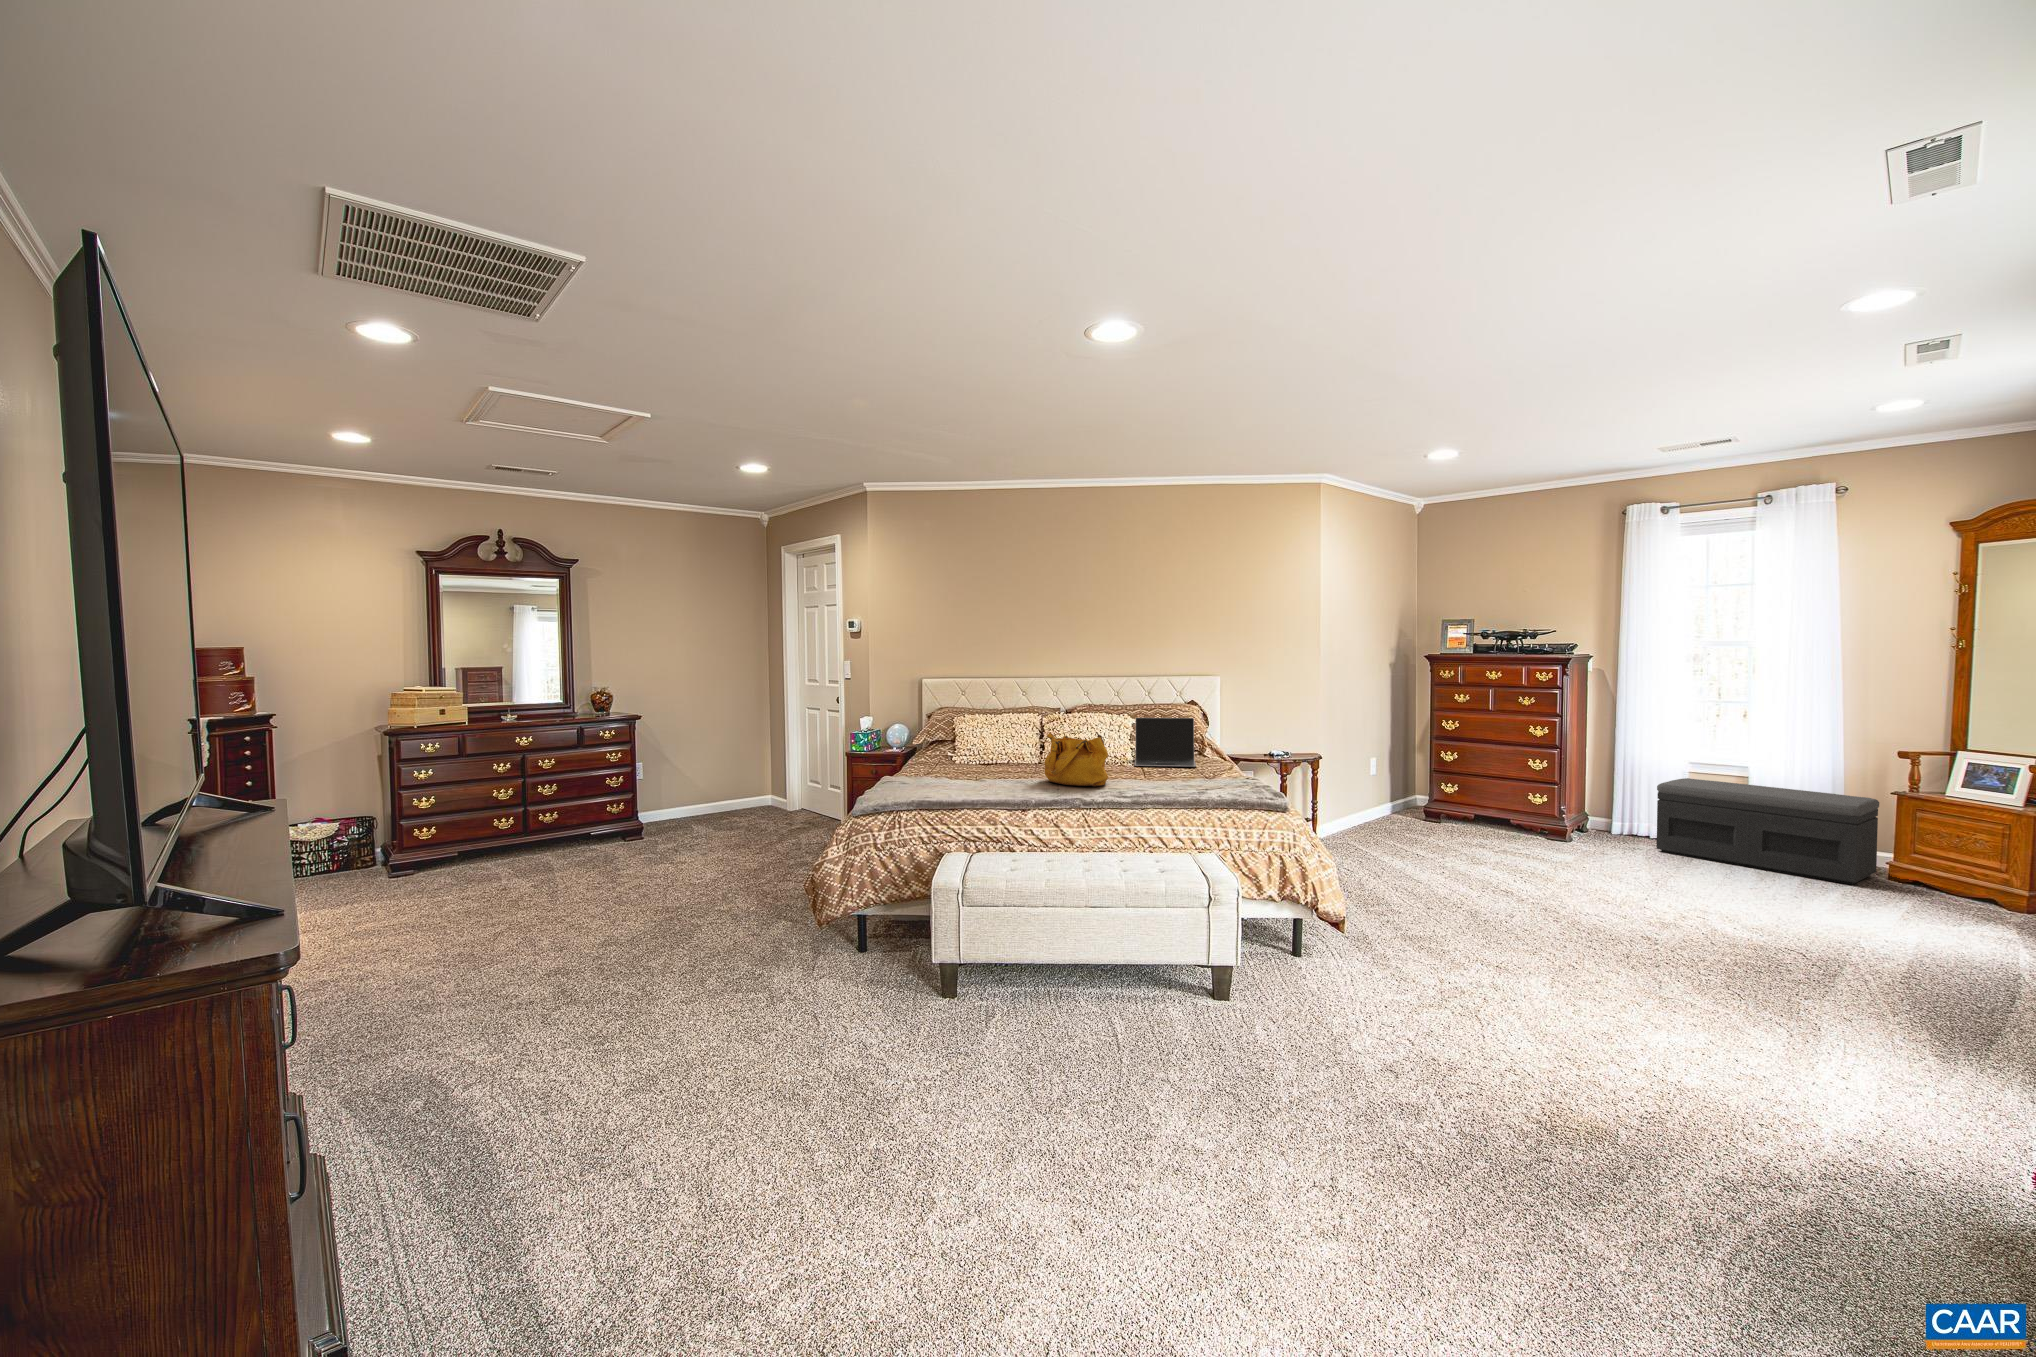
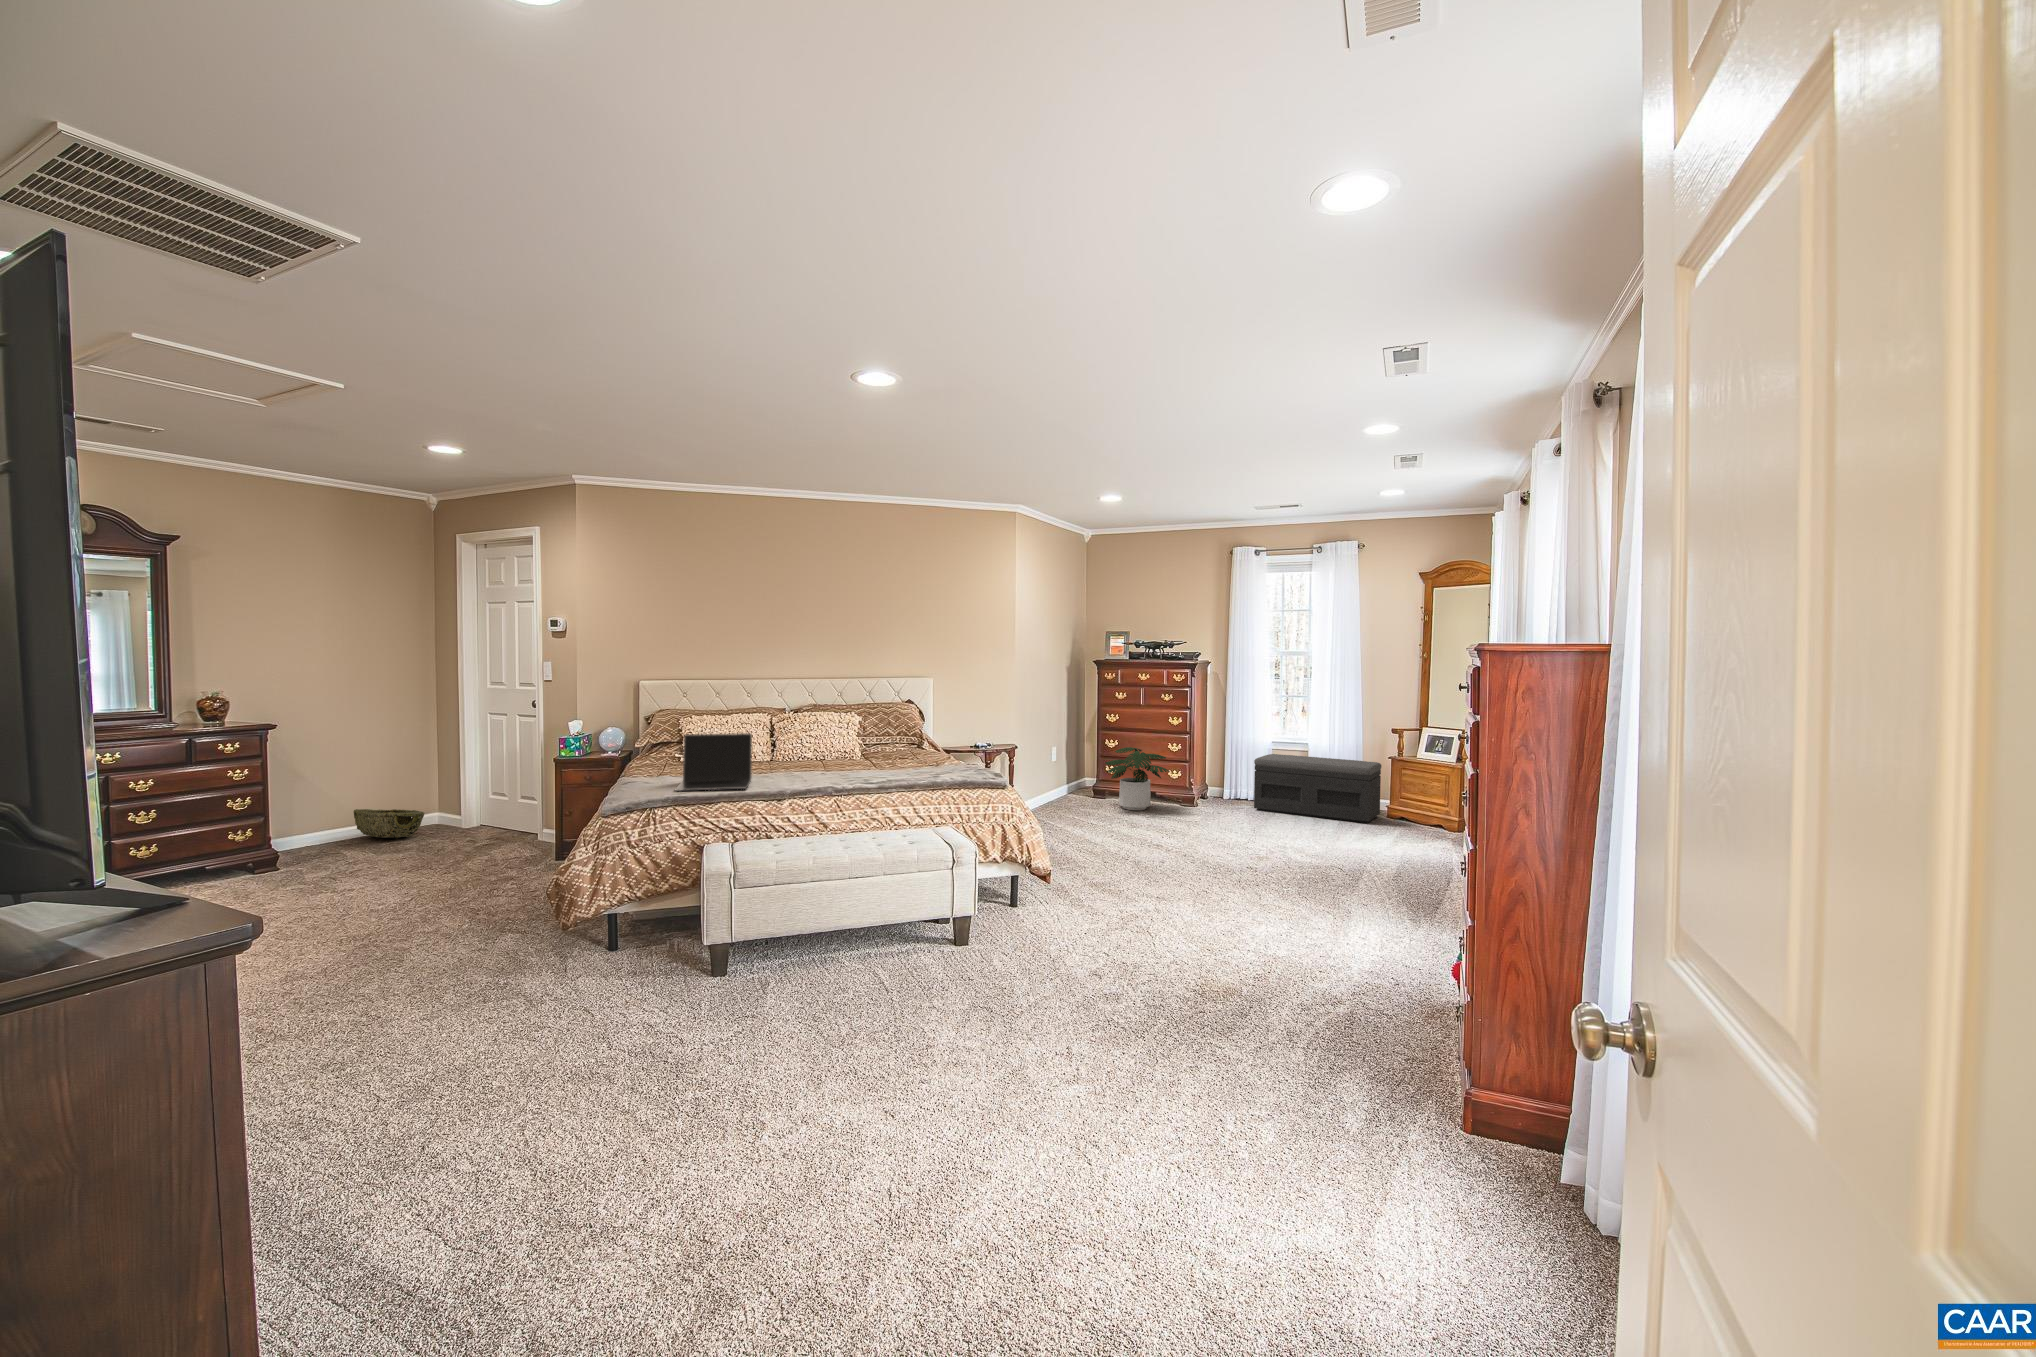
laptop: present [1134,718,1196,767] -> present [675,733,752,791]
handbag: present [1045,732,1108,786] -> none [786,728,848,778]
potted plant: none [1437,762,1528,840] -> present [1105,747,1170,810]
woven basket: none [706,790,757,818] -> present [354,809,424,838]

